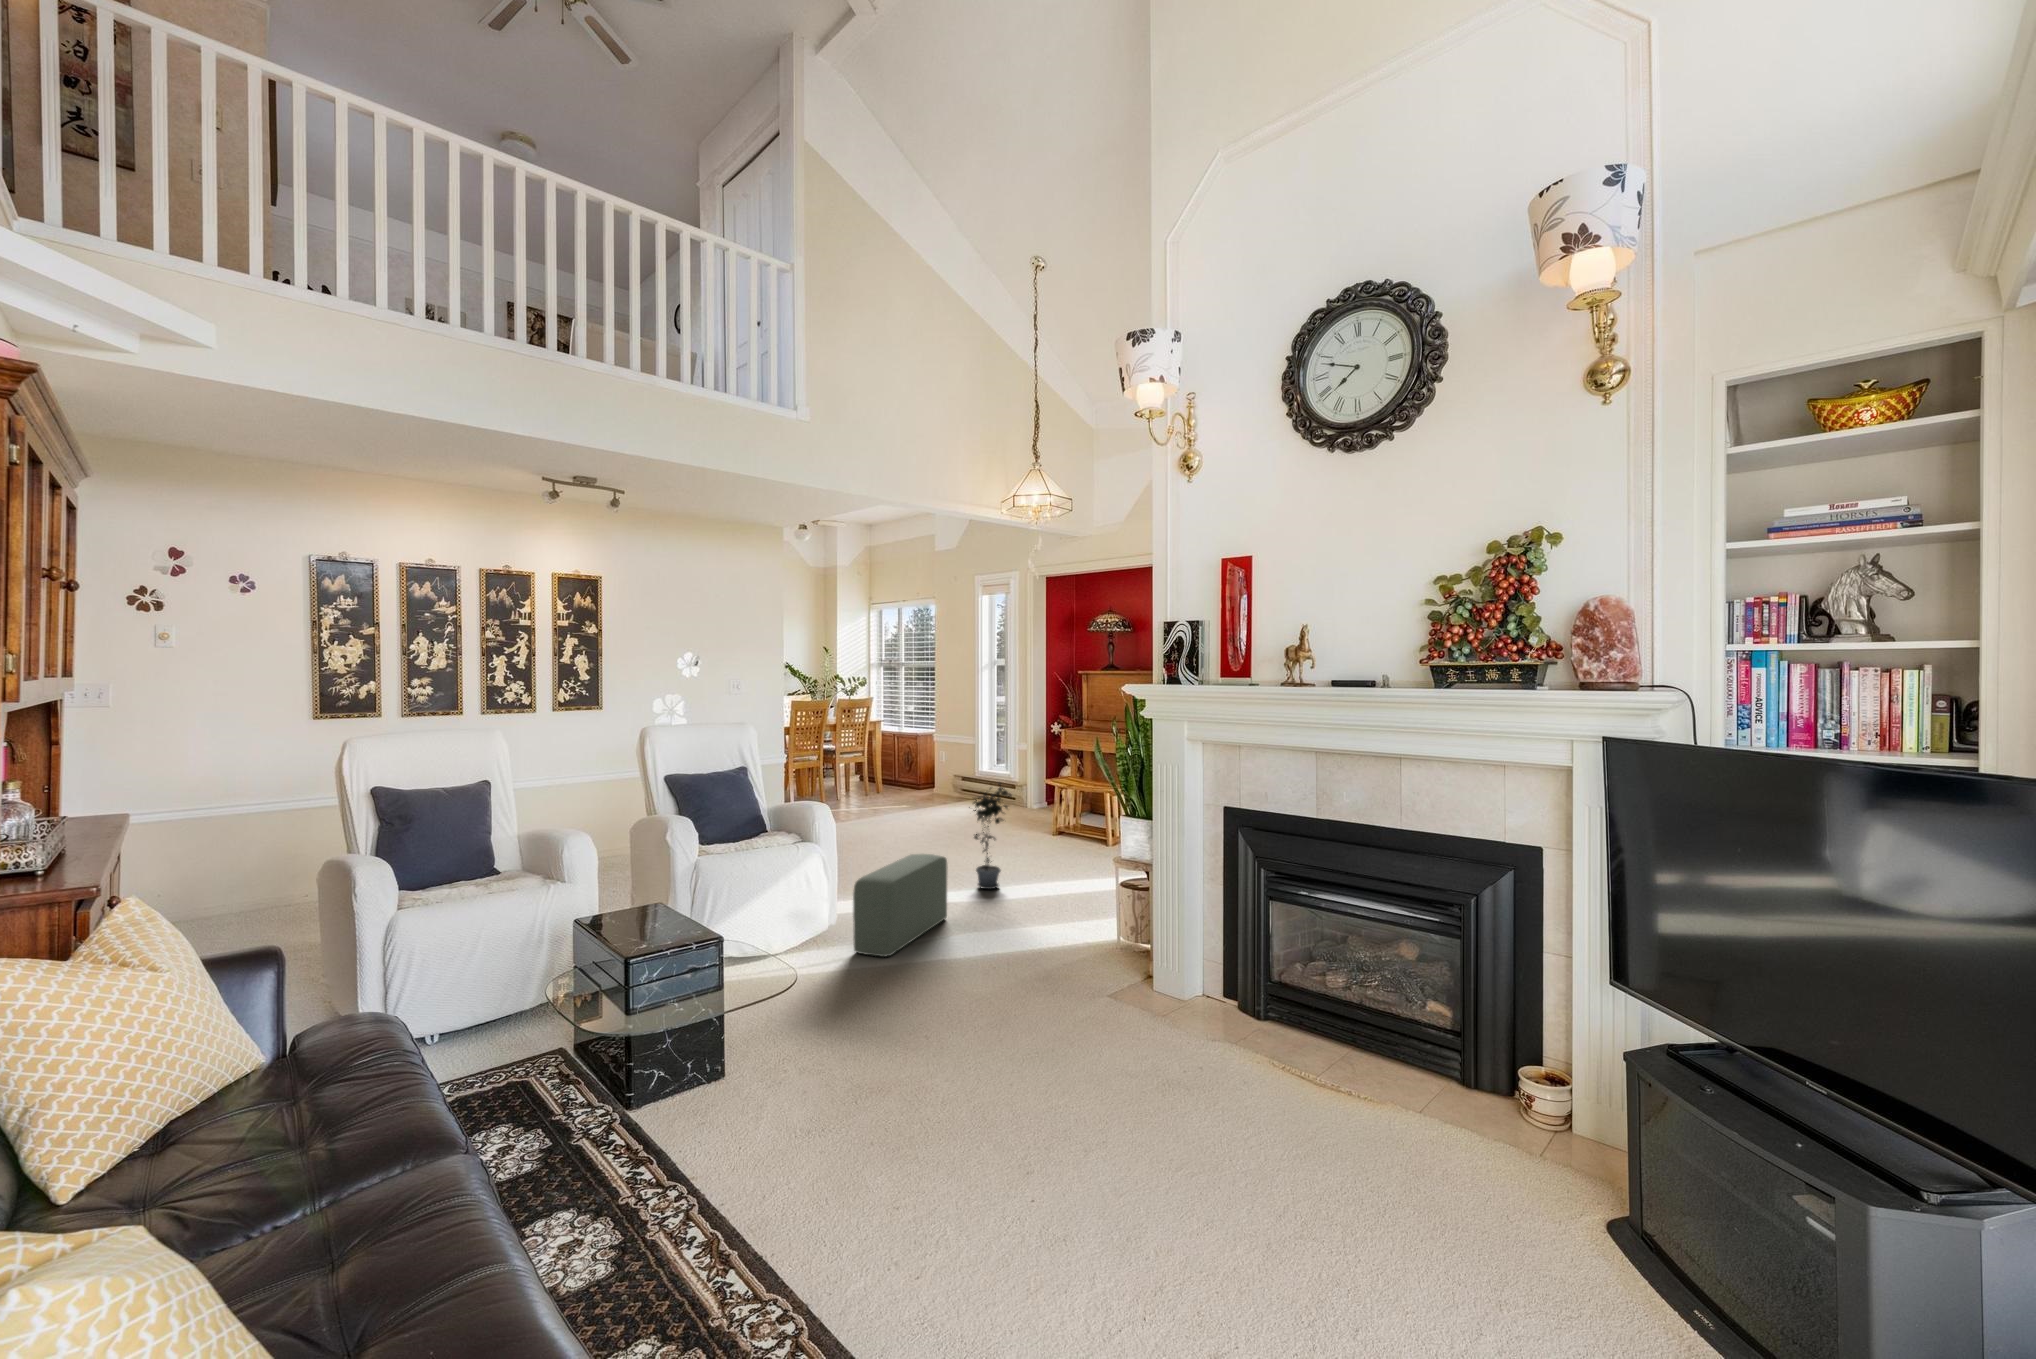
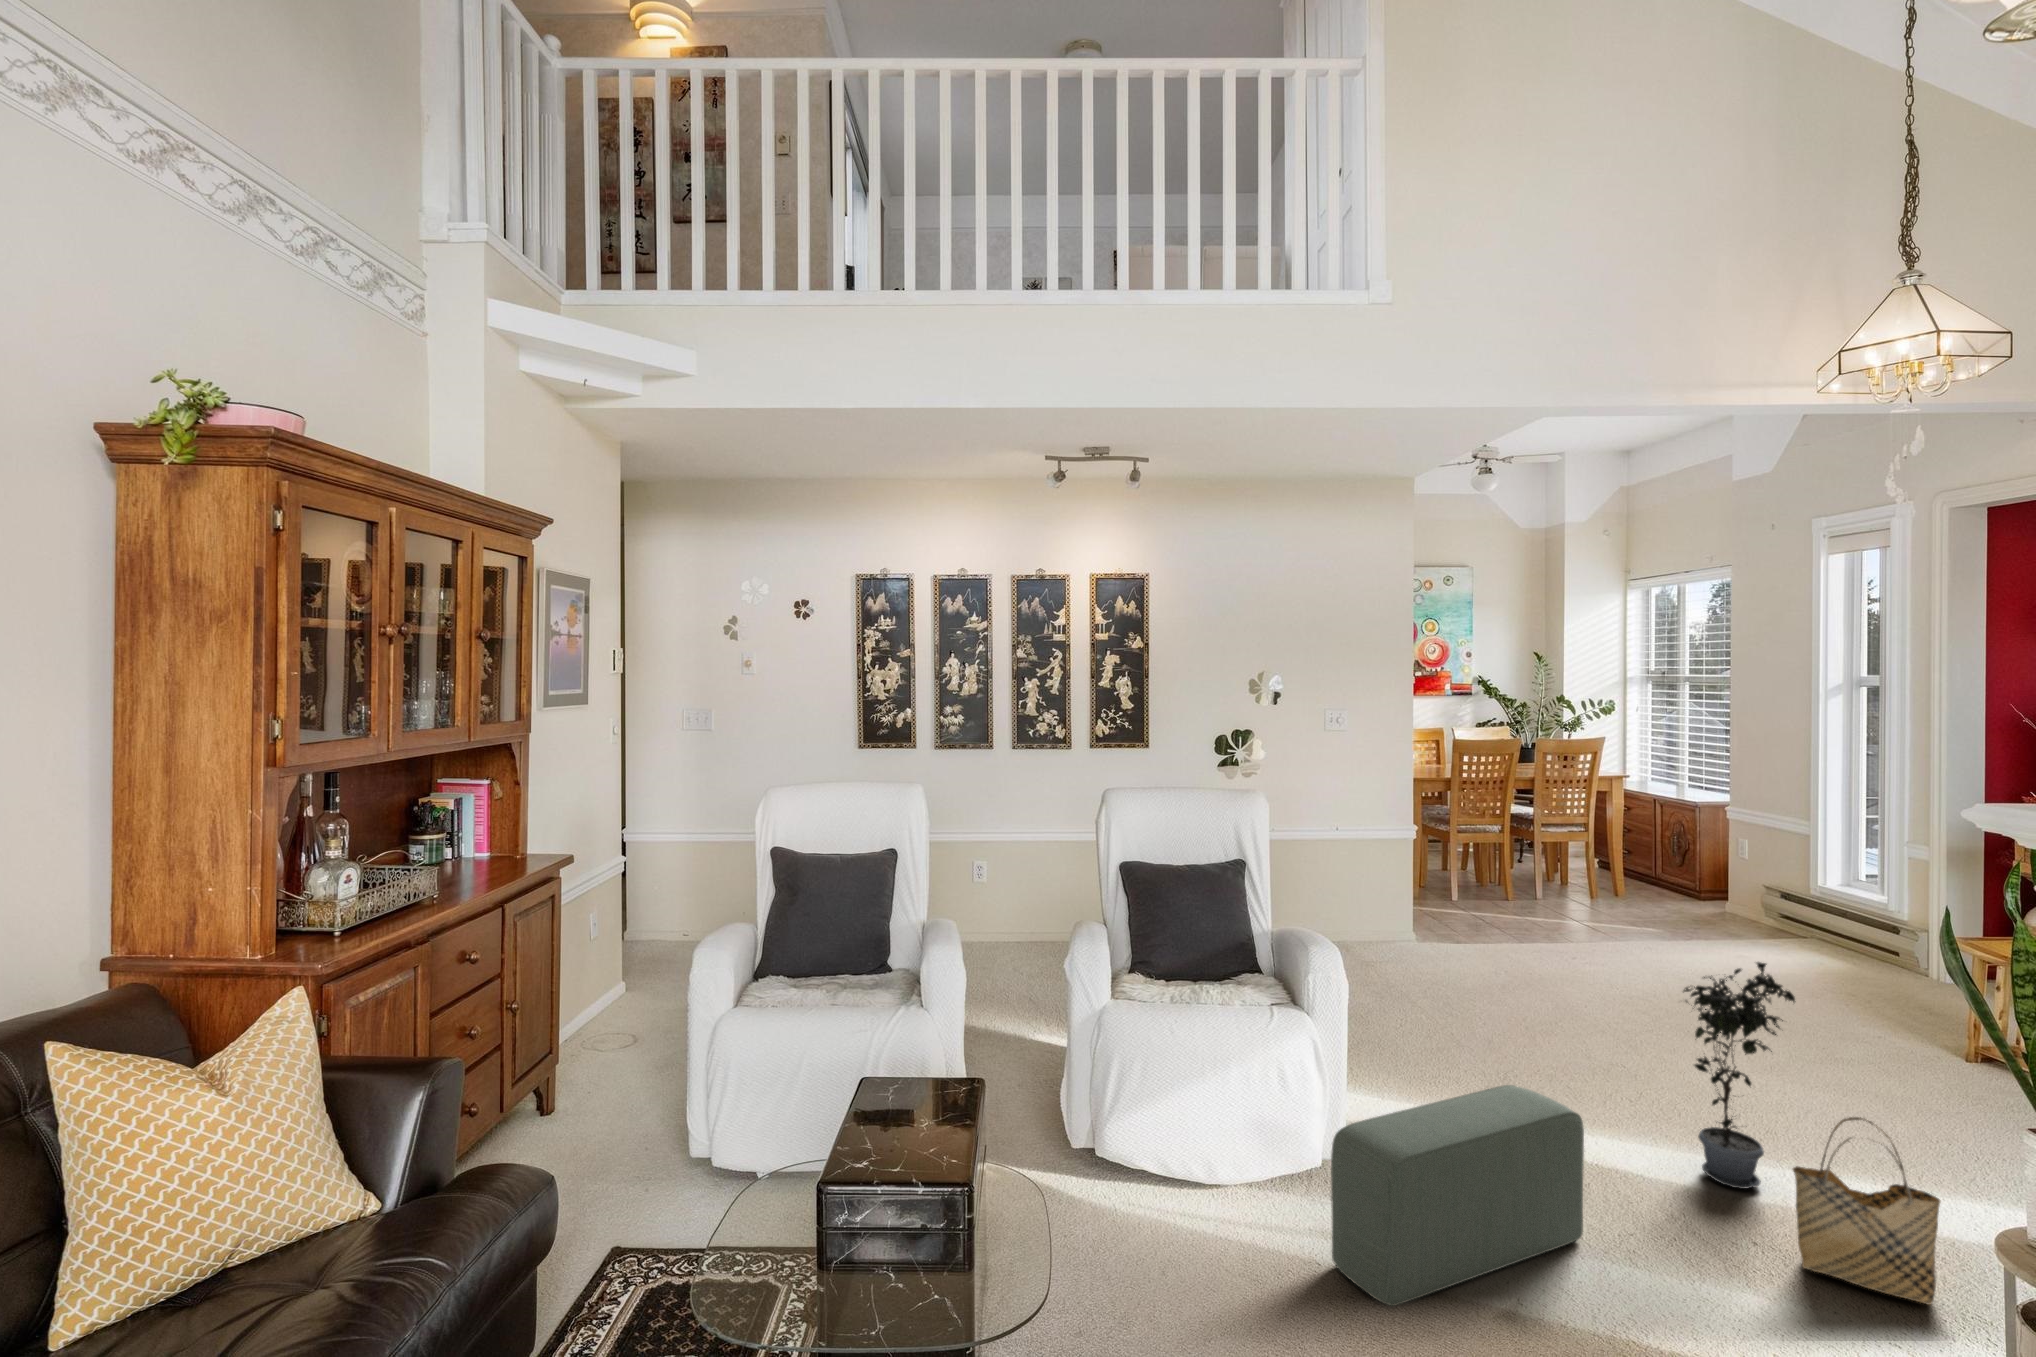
woven basket: none [1020,837,1066,904] -> present [1793,1117,1940,1304]

